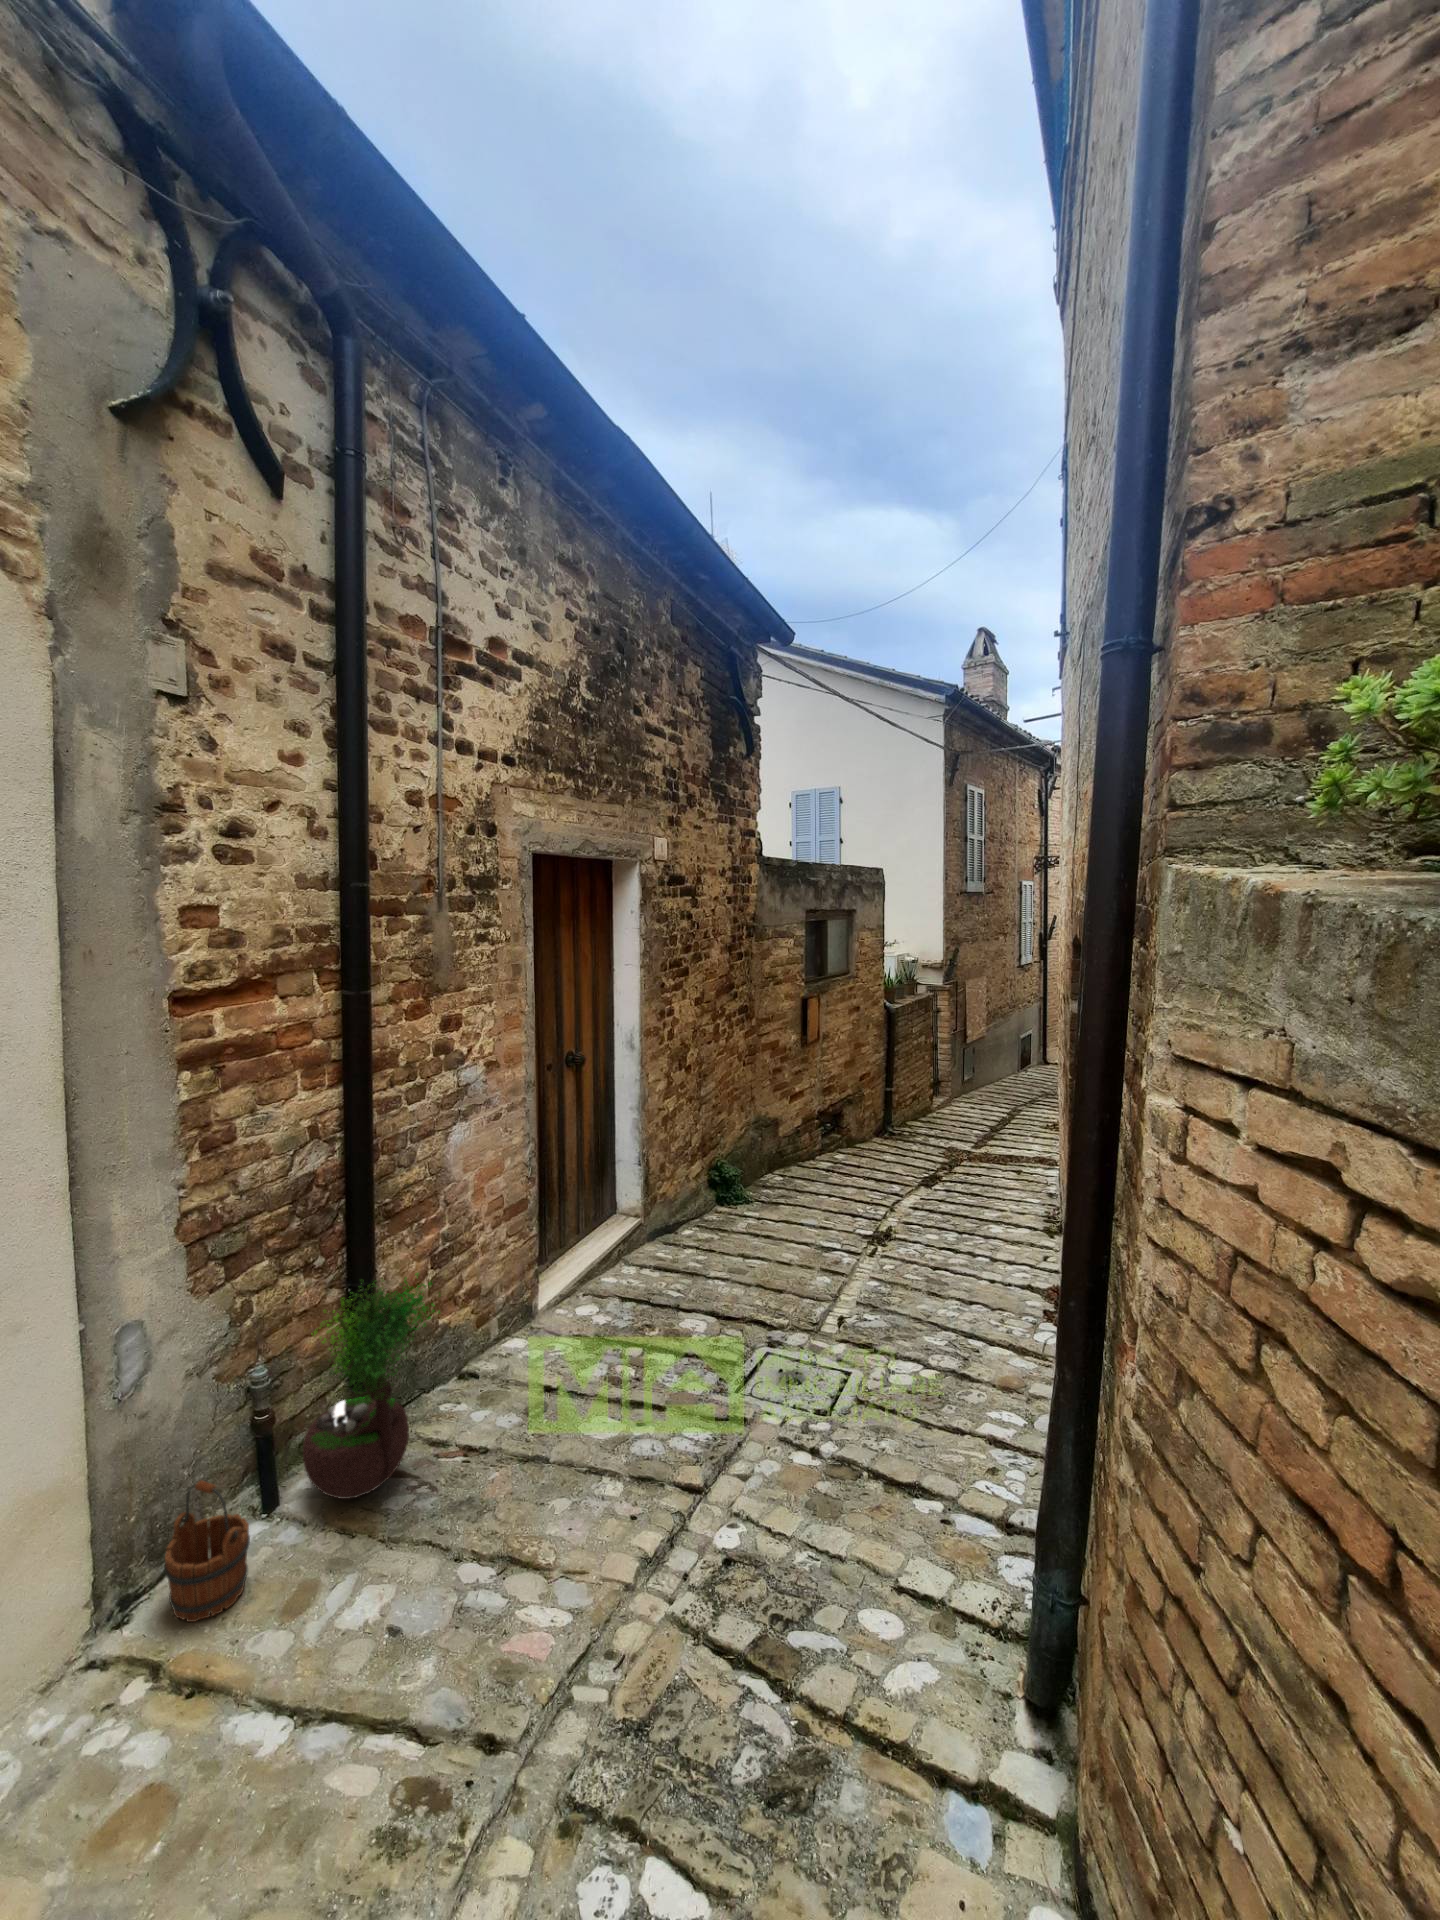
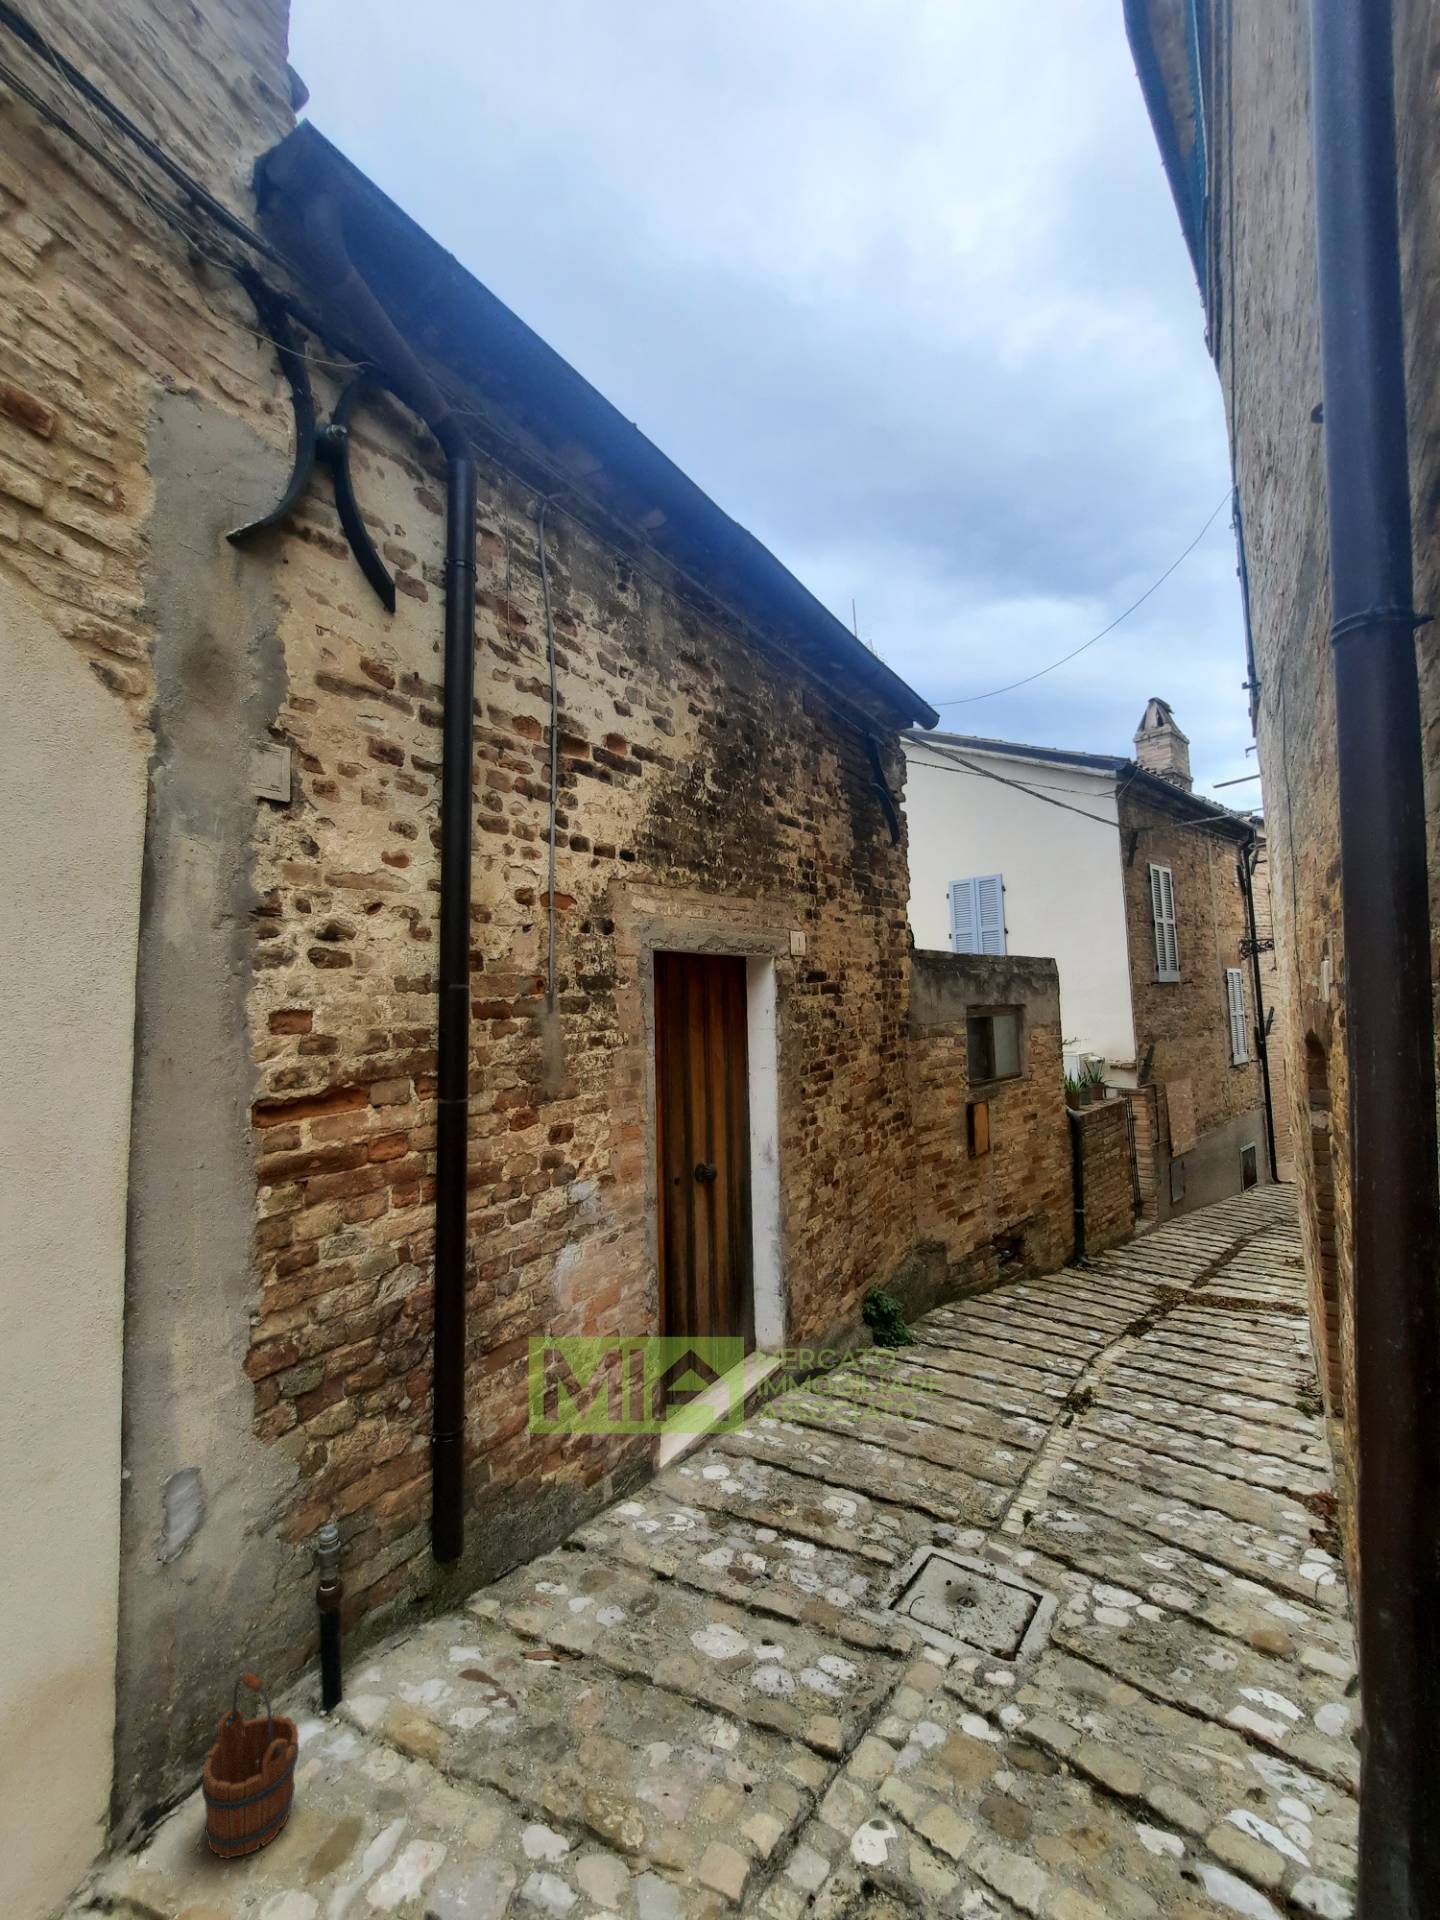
potted tree: present [303,1273,441,1499] -> none [373,1428,531,1707]

